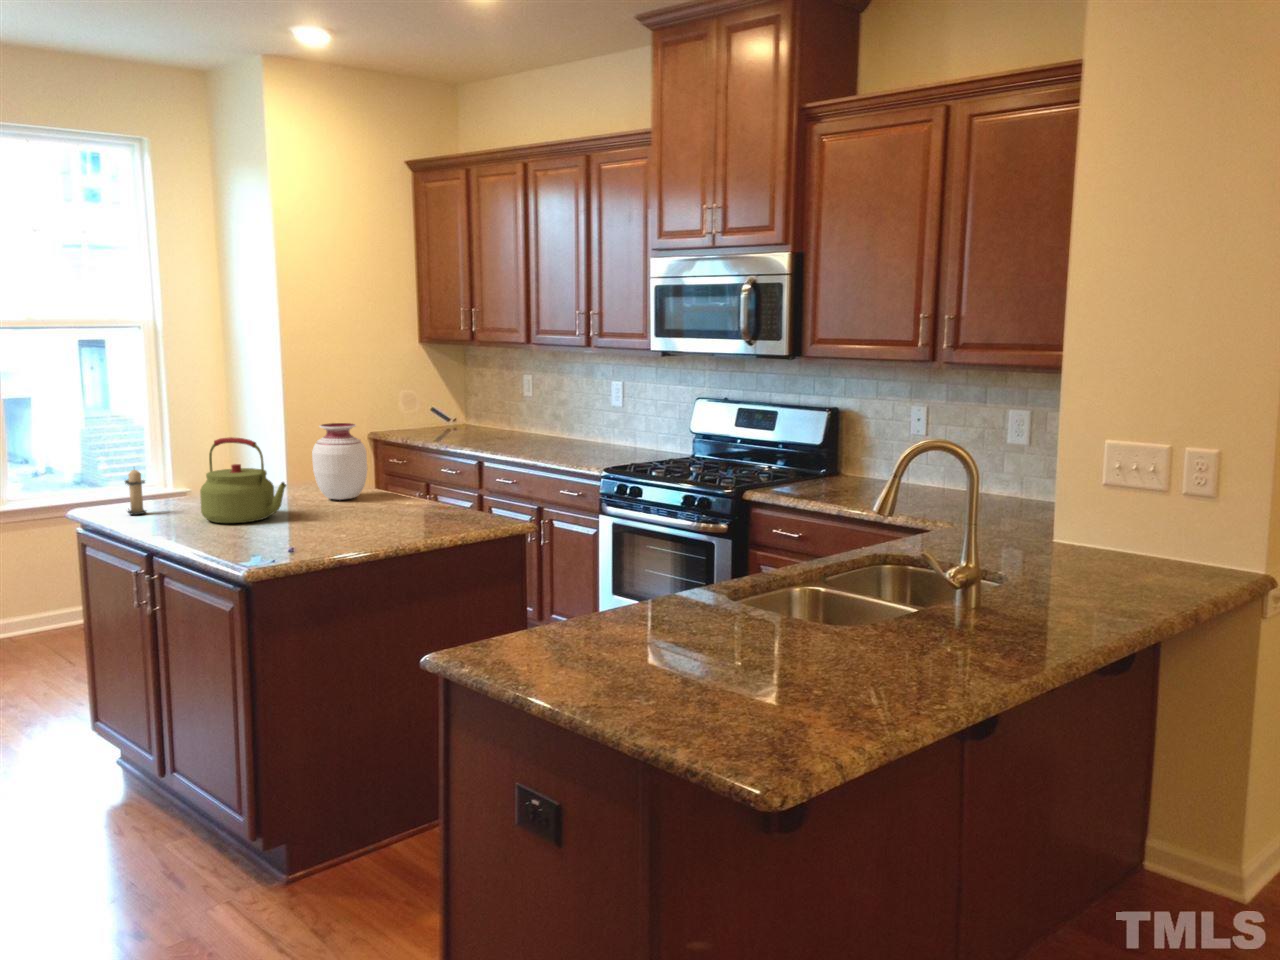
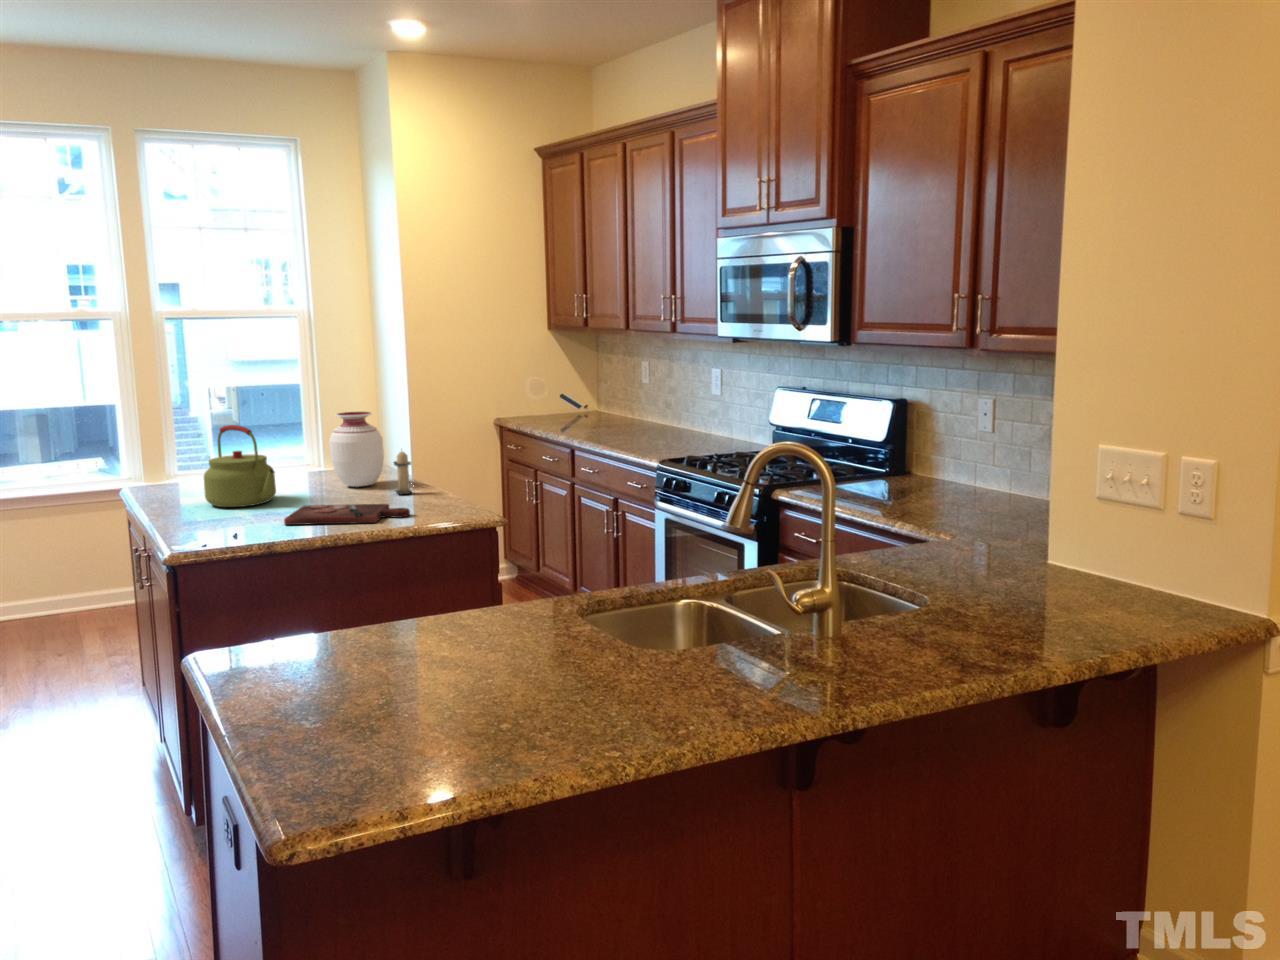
candle: present [125,469,146,515] -> present [393,452,412,494]
cutting board: none [325,513,445,537] -> present [284,504,410,525]

